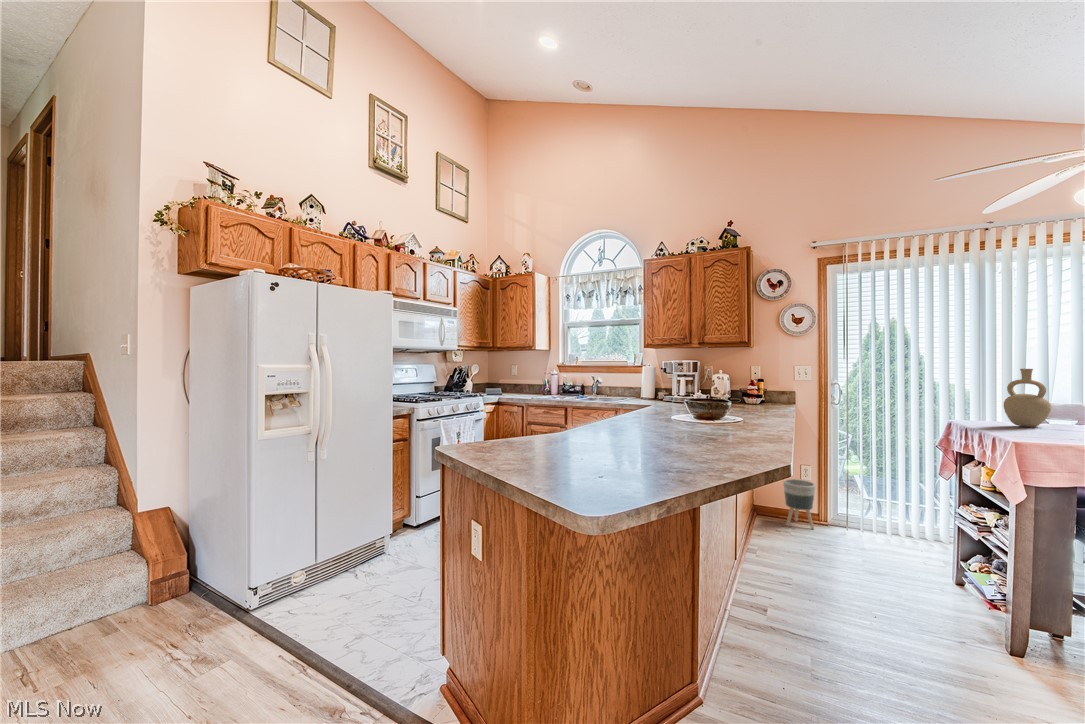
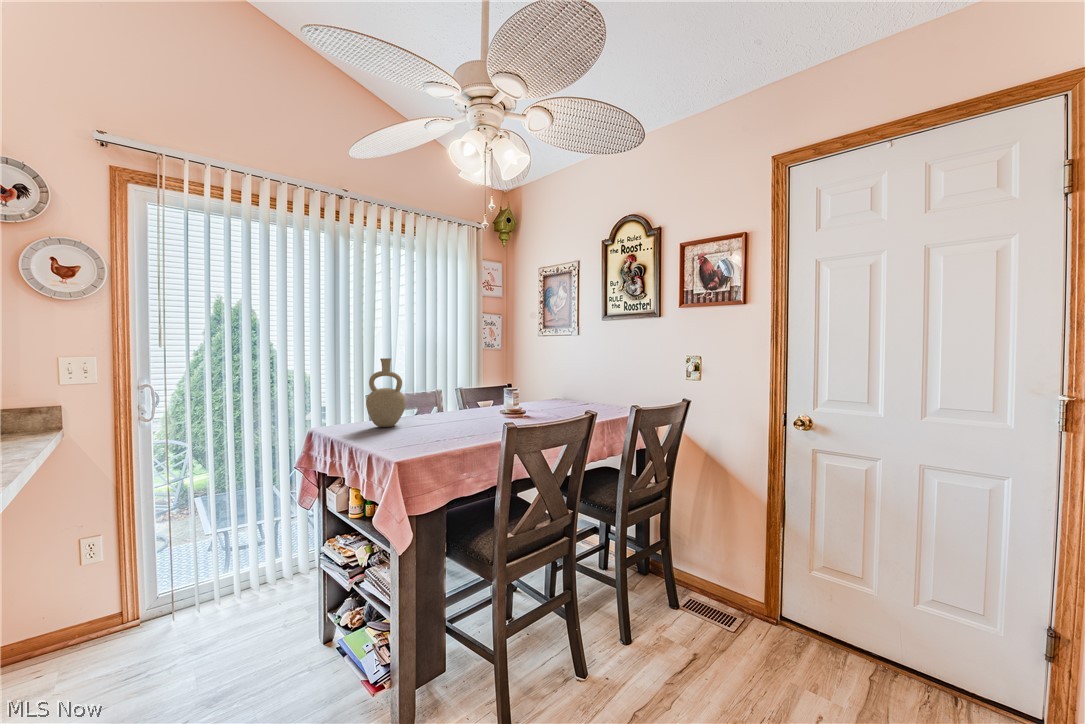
planter: present [783,479,815,529] -> none [32,567,109,677]

